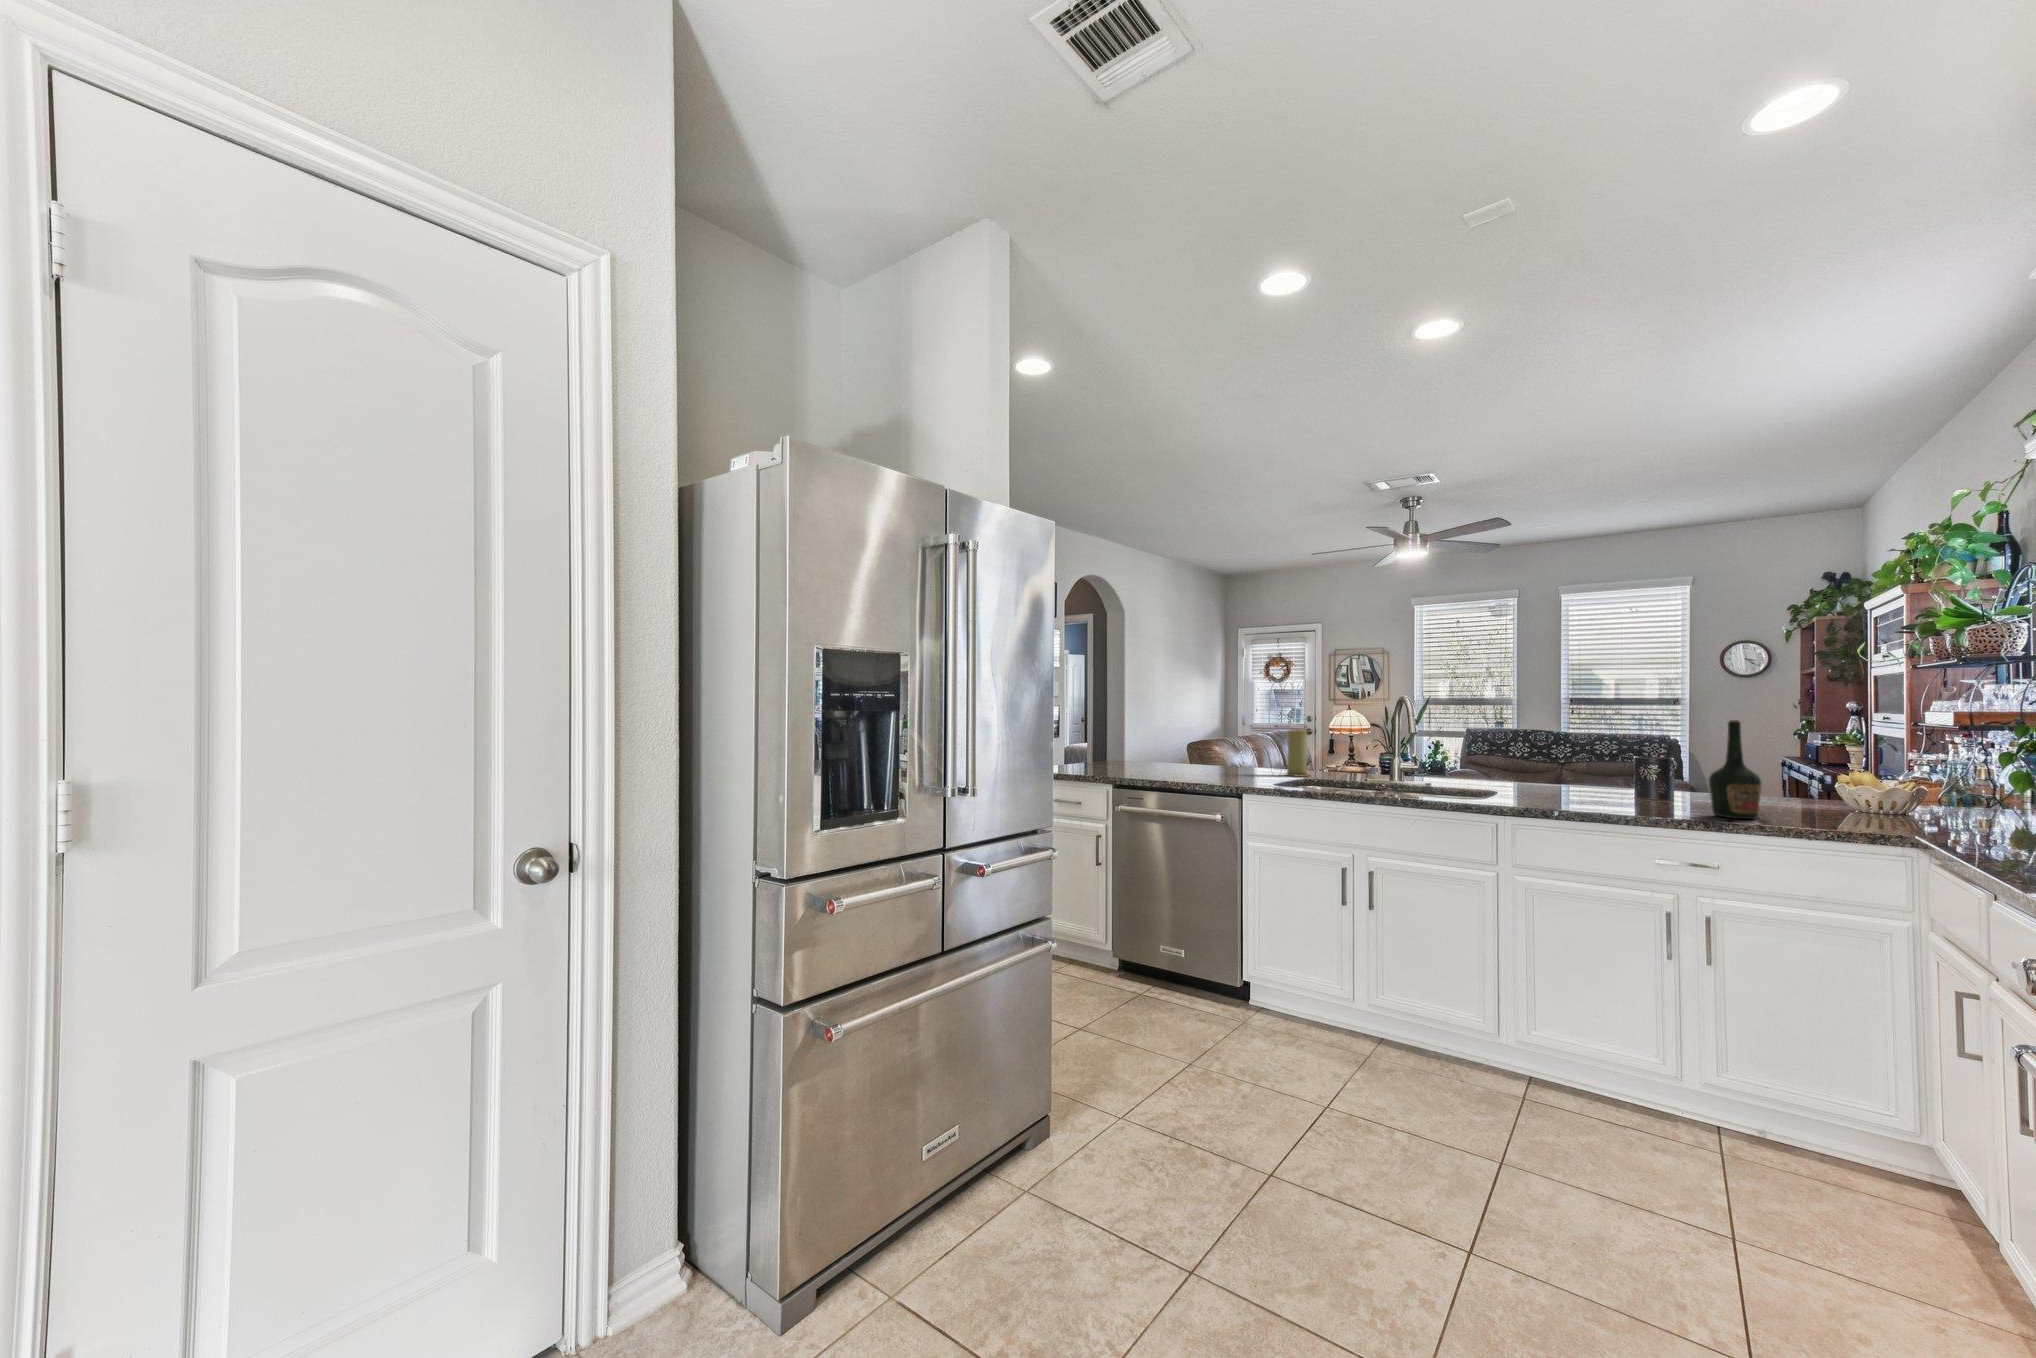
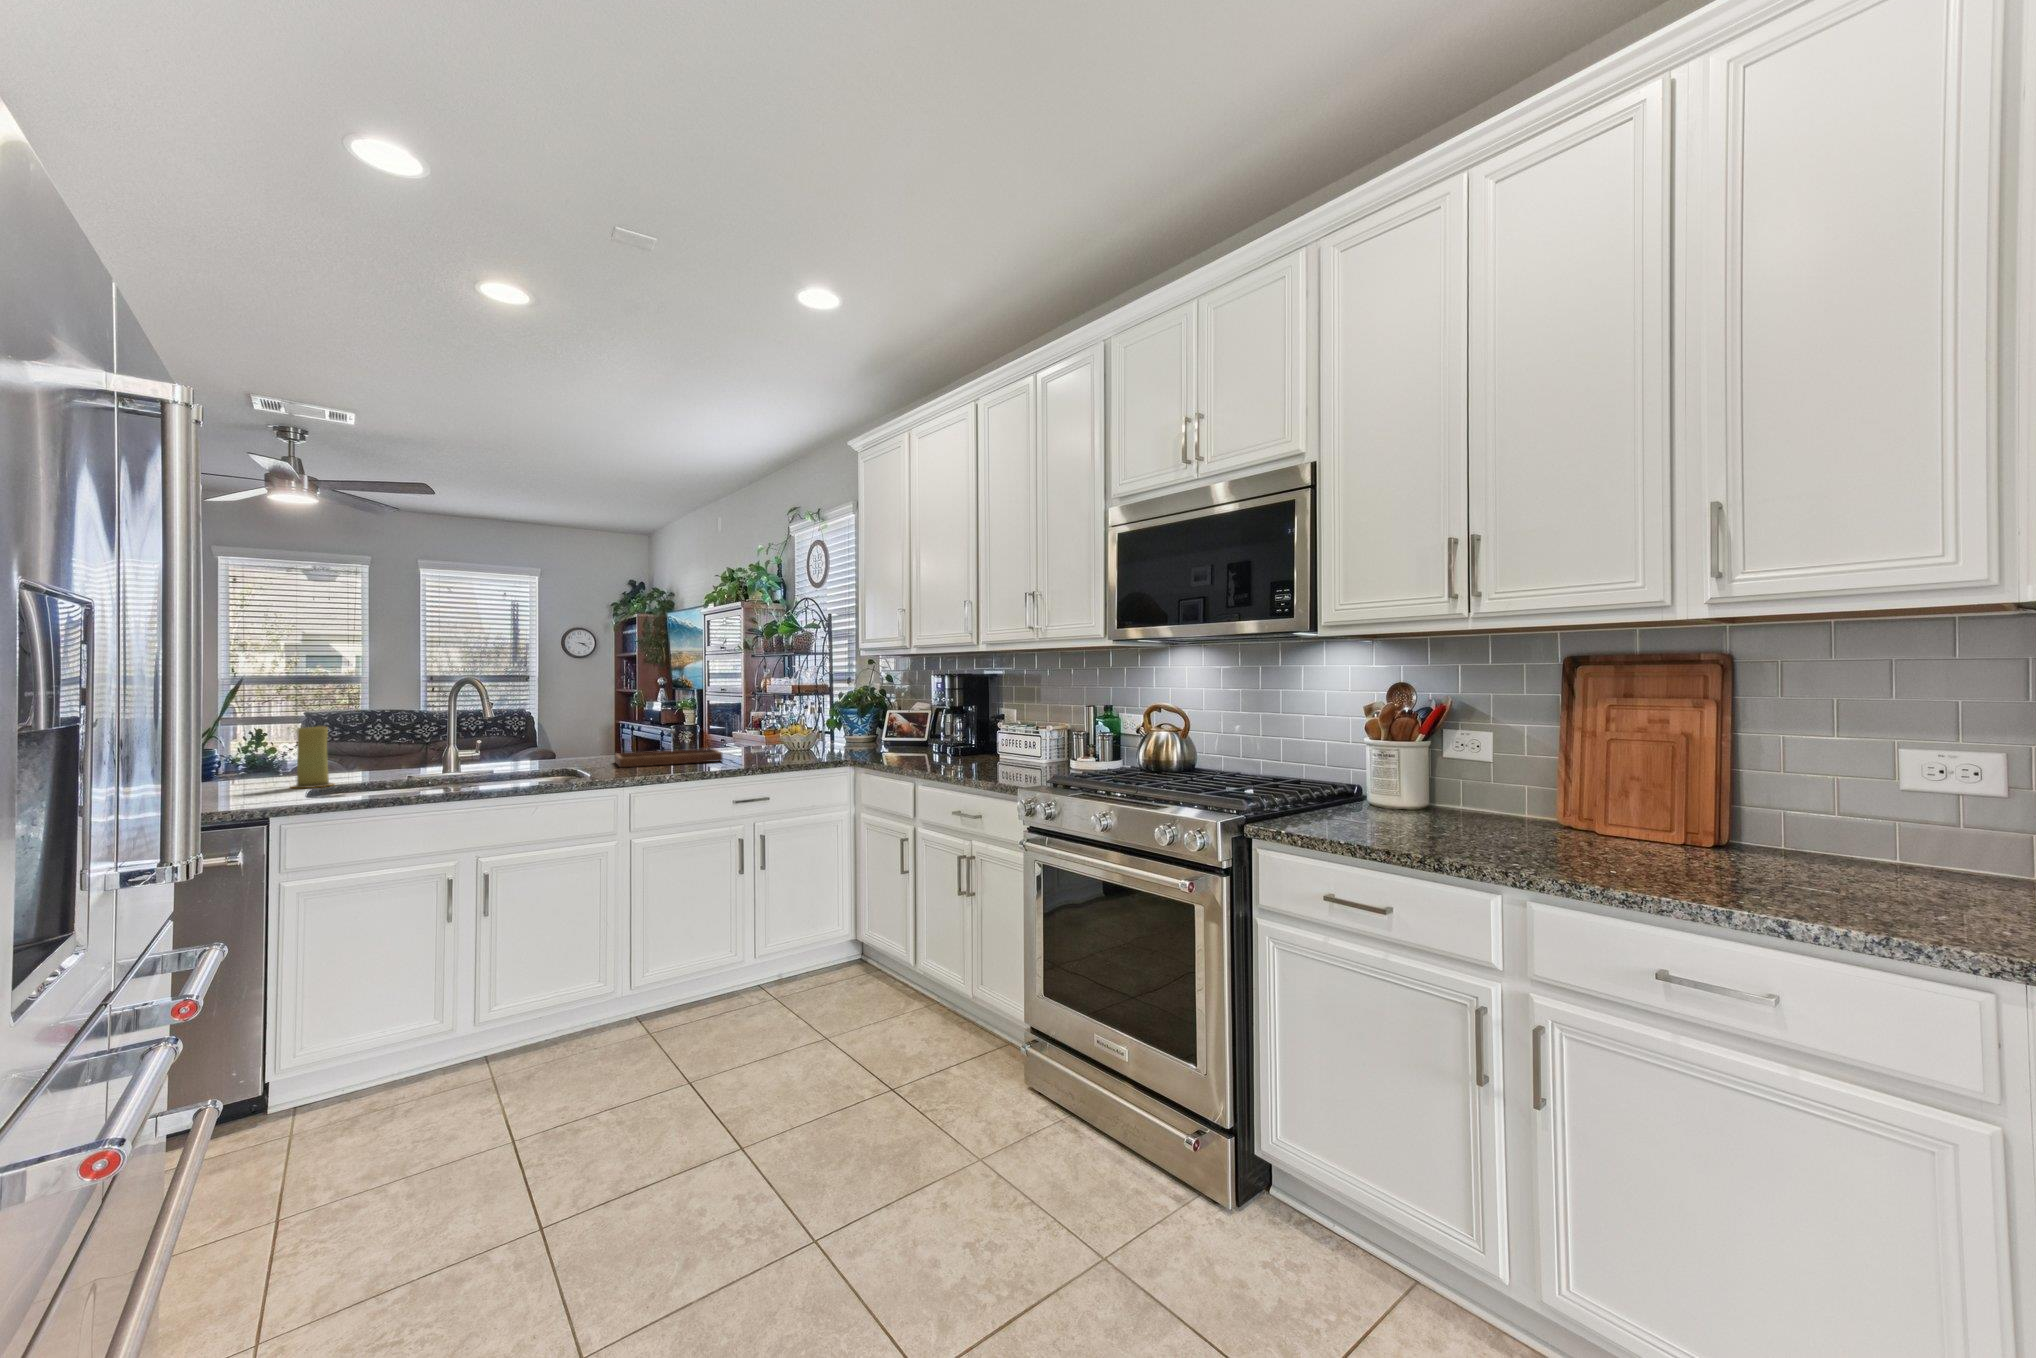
bottle: present [1709,720,1761,819] -> none [741,692,772,764]
tray: none [1553,761,1702,808] -> present [615,729,723,767]

